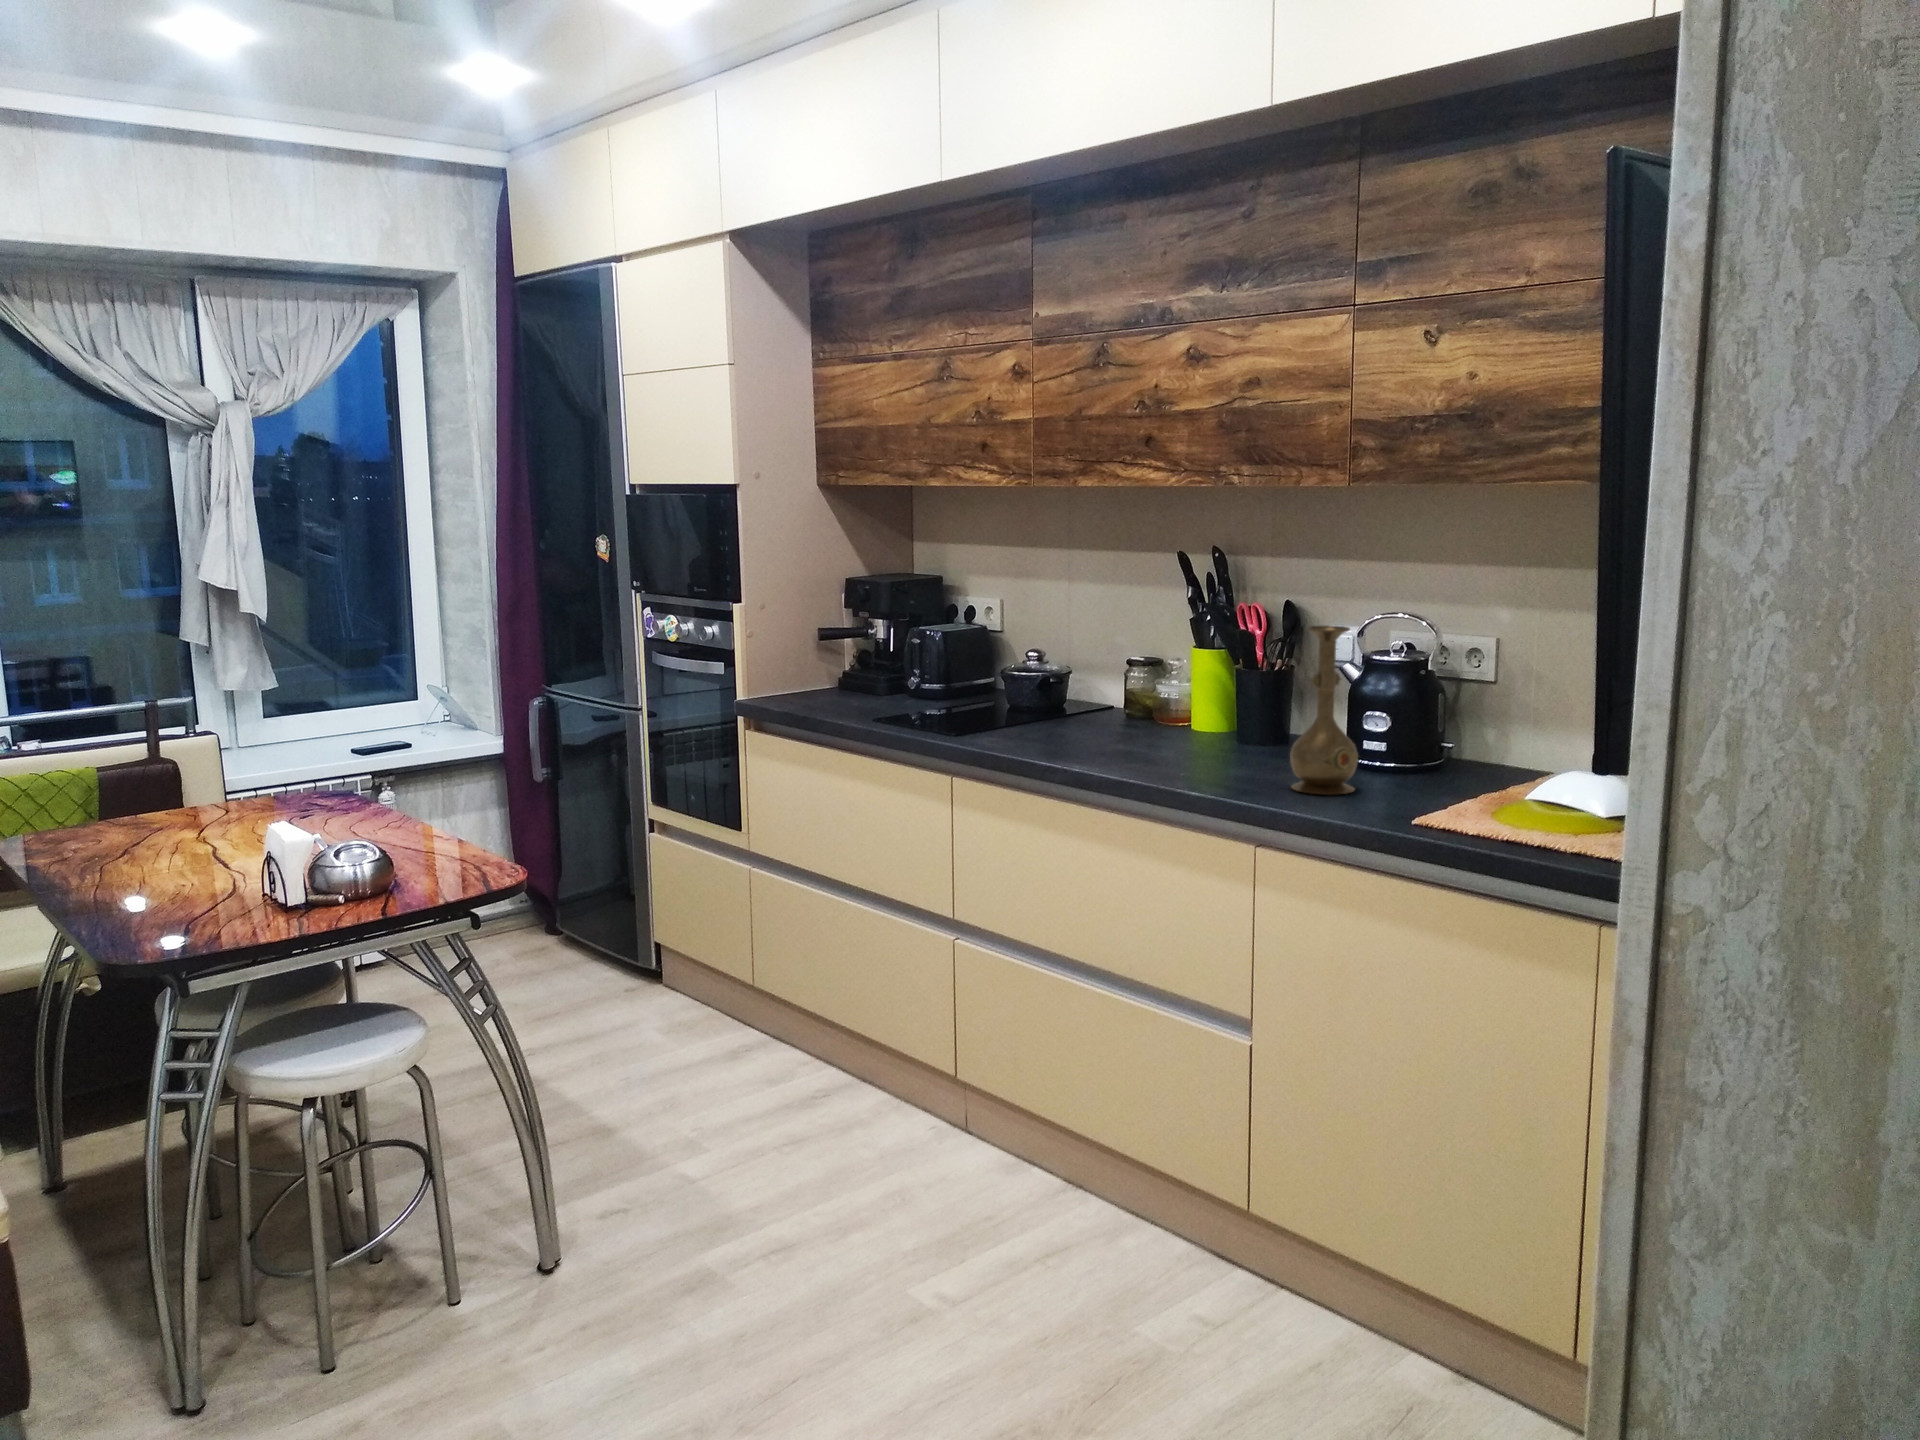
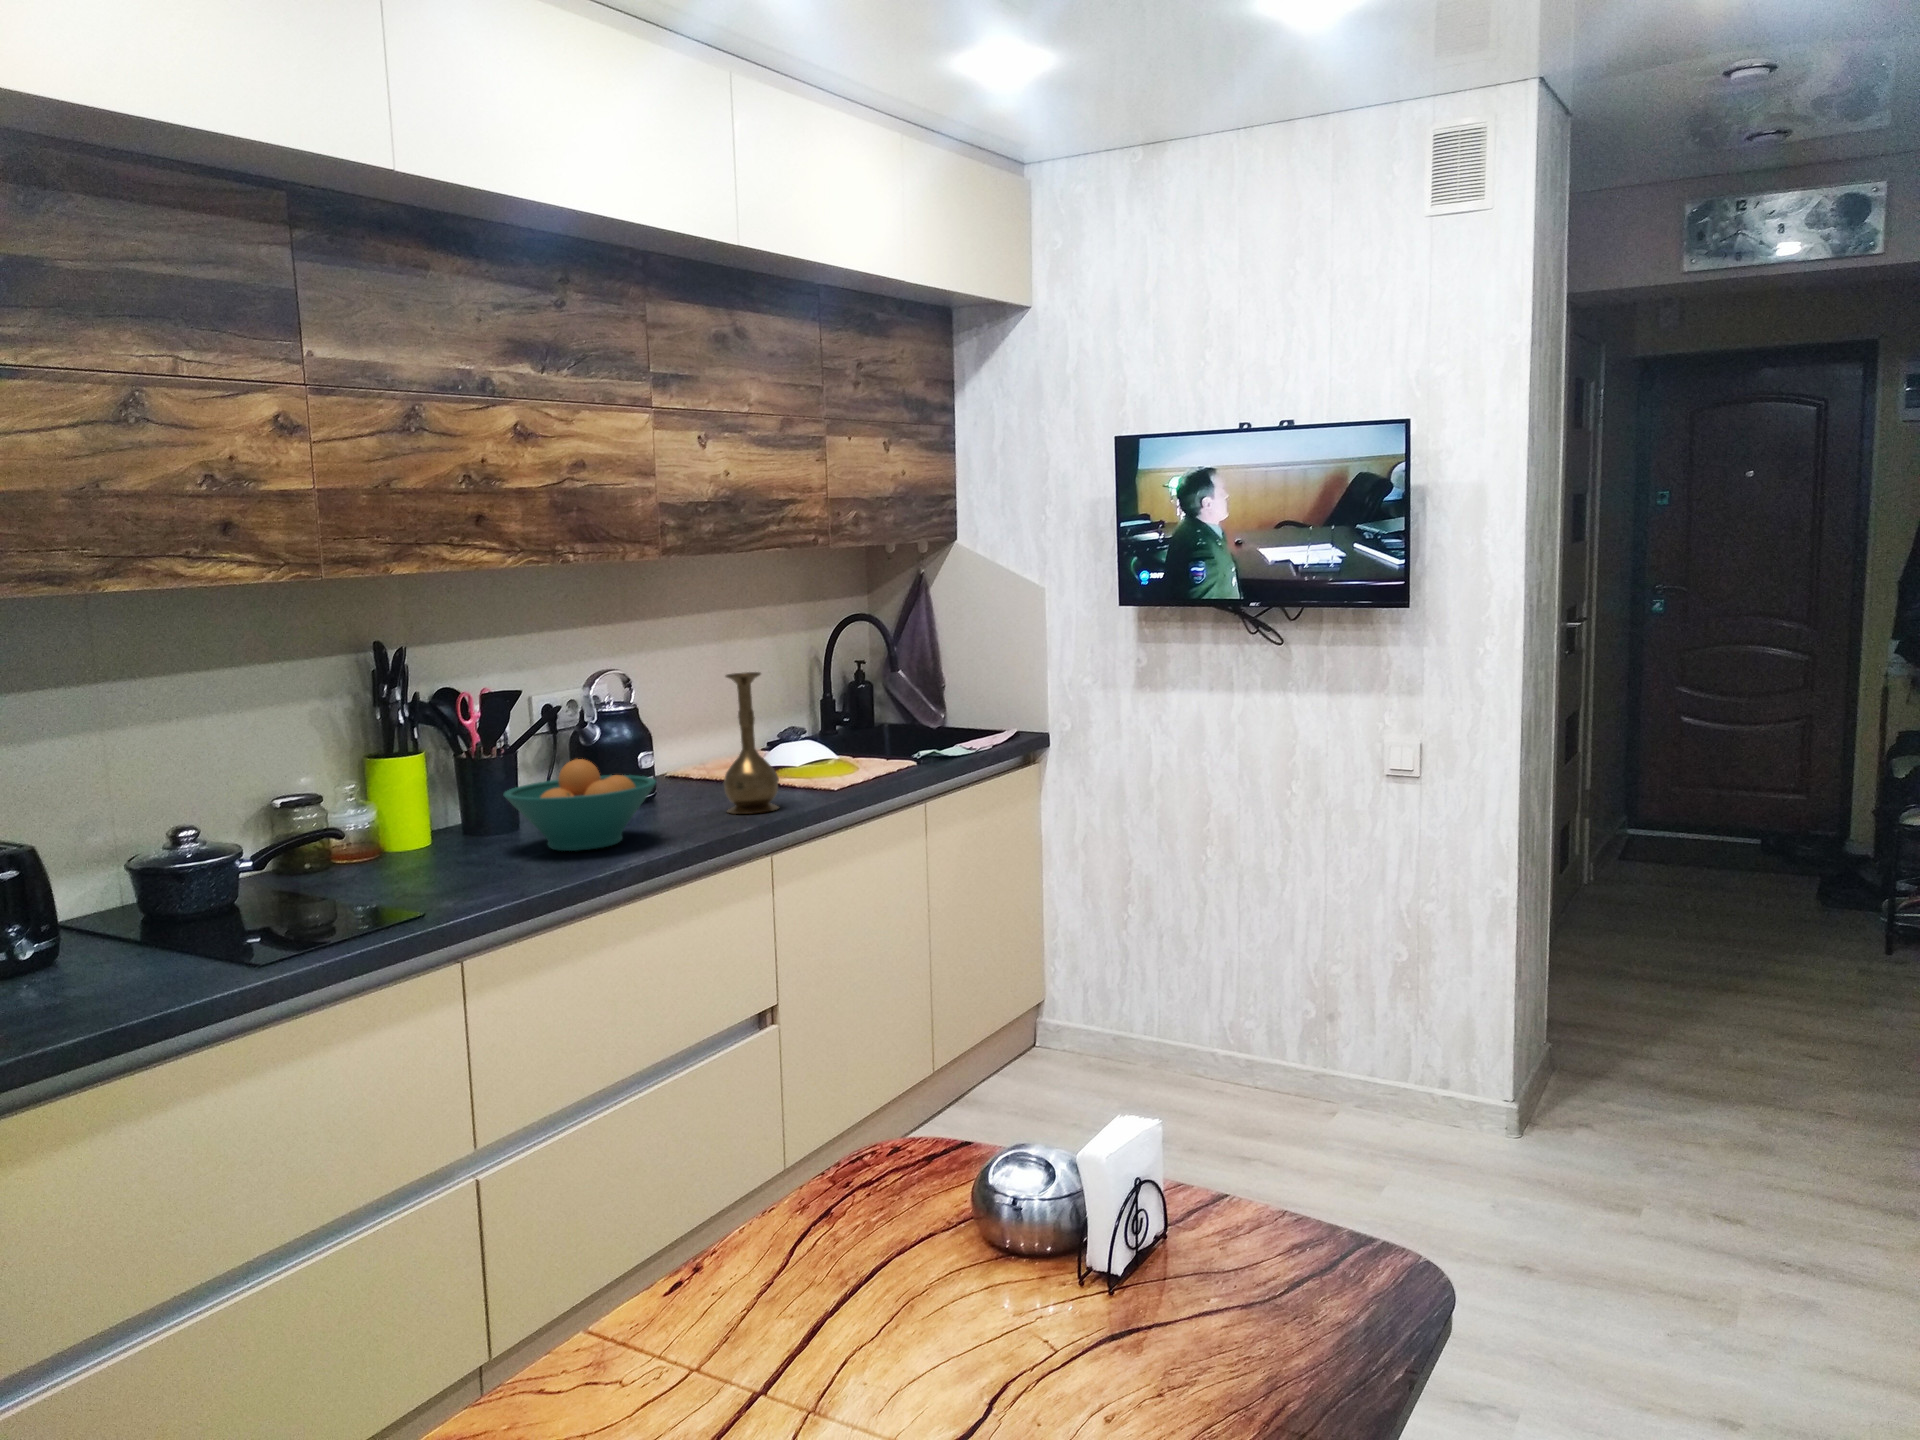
fruit bowl: none [1093,672,1237,758] -> present [504,759,656,851]

